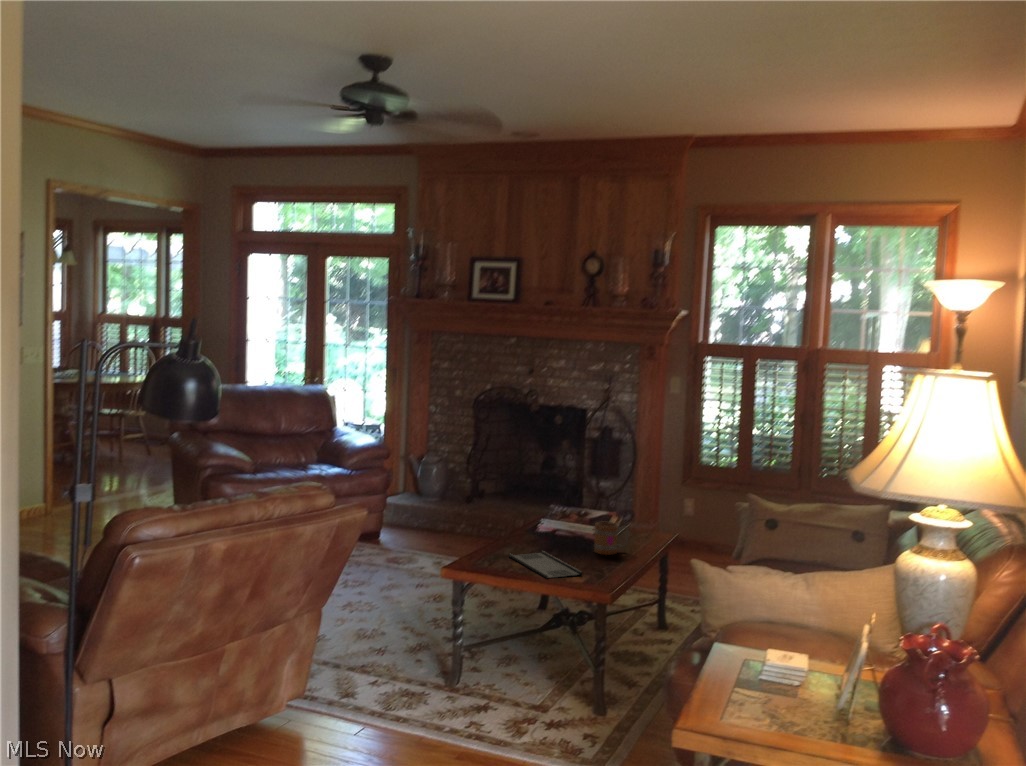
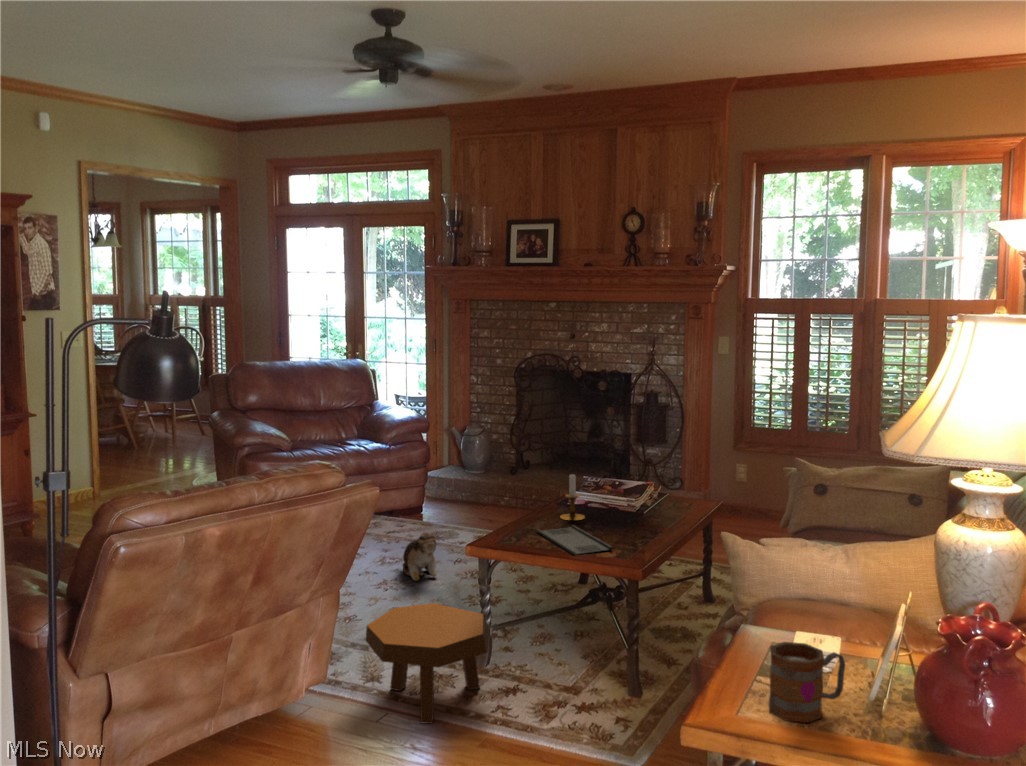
candlestick: none [528,503,553,547] -> present [560,475,585,520]
mug: present [594,522,629,555] -> present [769,642,845,723]
plush toy: none [368,555,406,602] -> present [403,533,438,581]
footstool: none [345,622,464,736] -> present [366,603,490,724]

